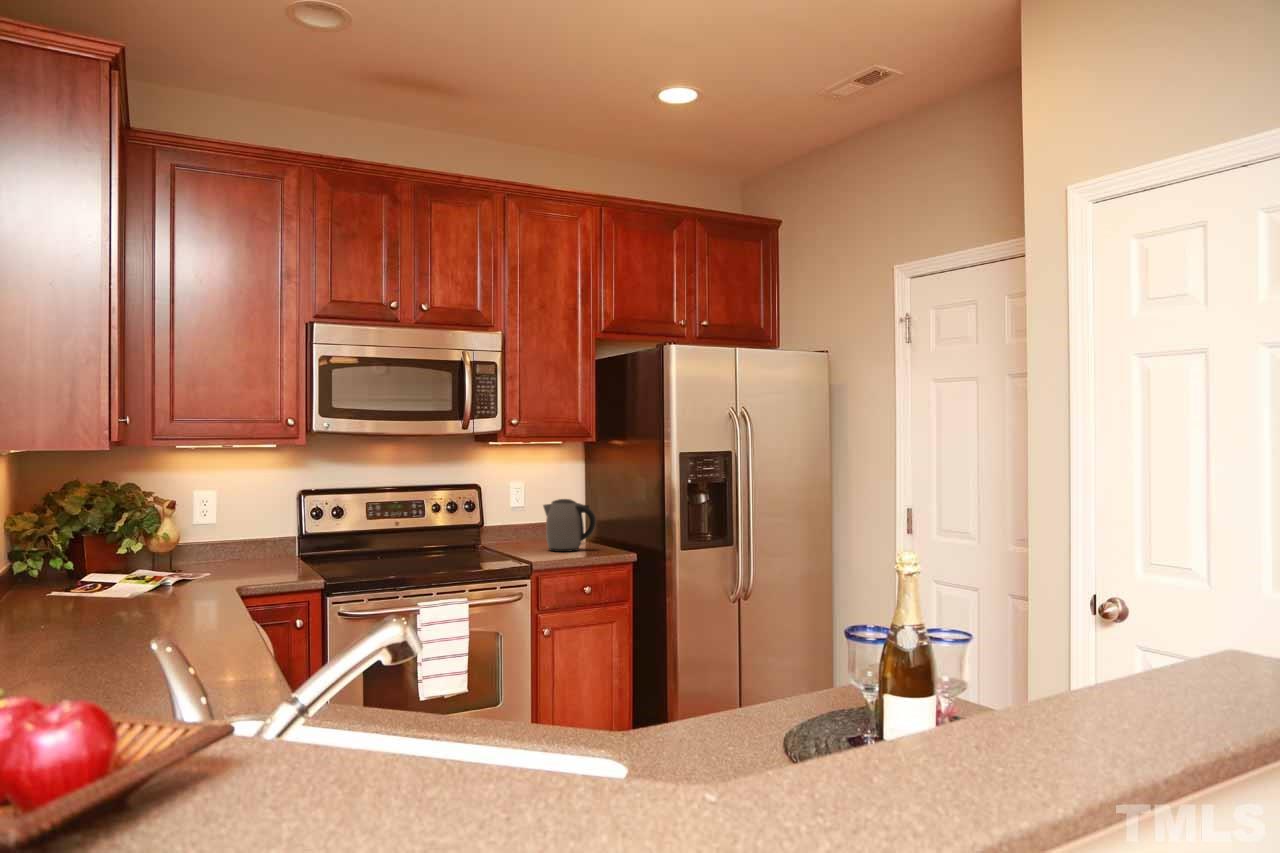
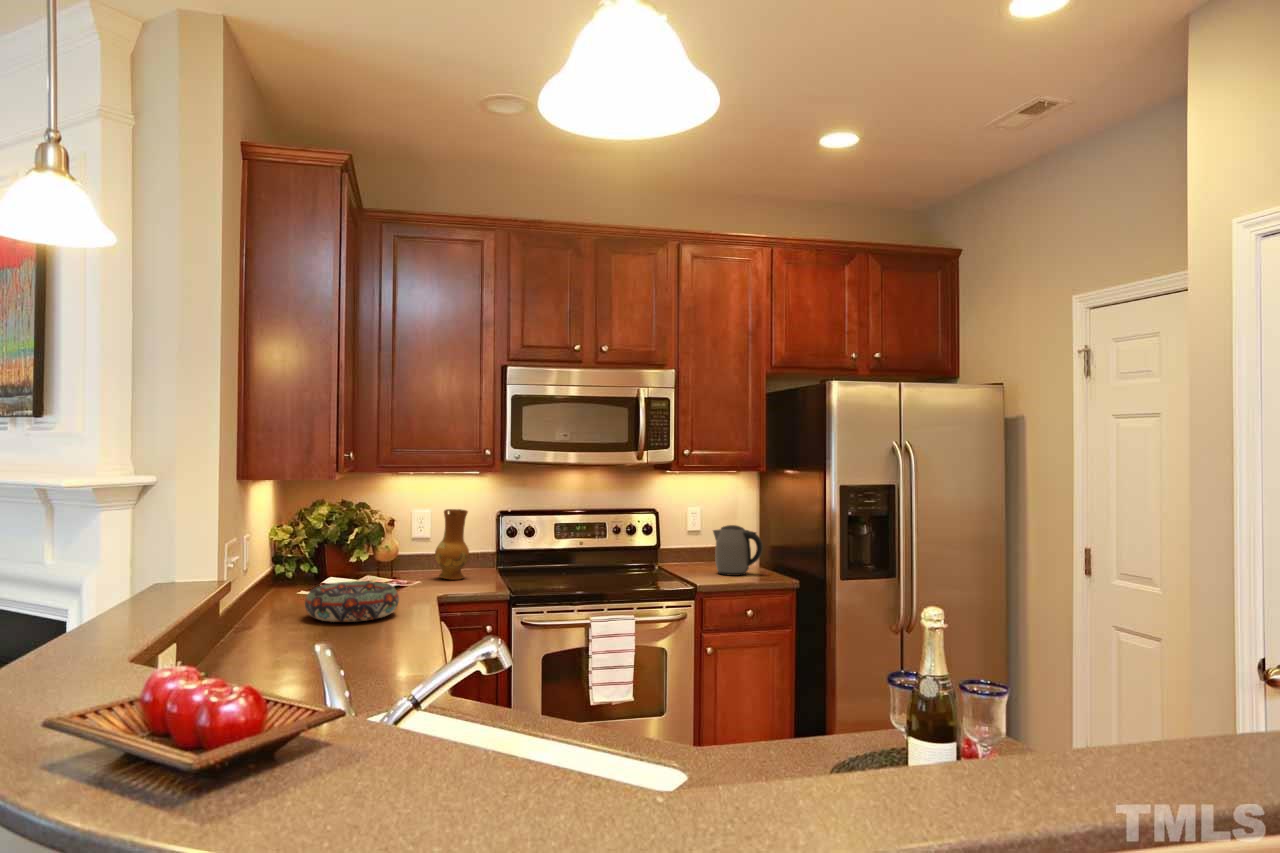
ceramic jug: none [226,488,268,570] -> present [435,509,469,580]
decorative bowl: none [65,574,192,623] -> present [305,581,399,622]

